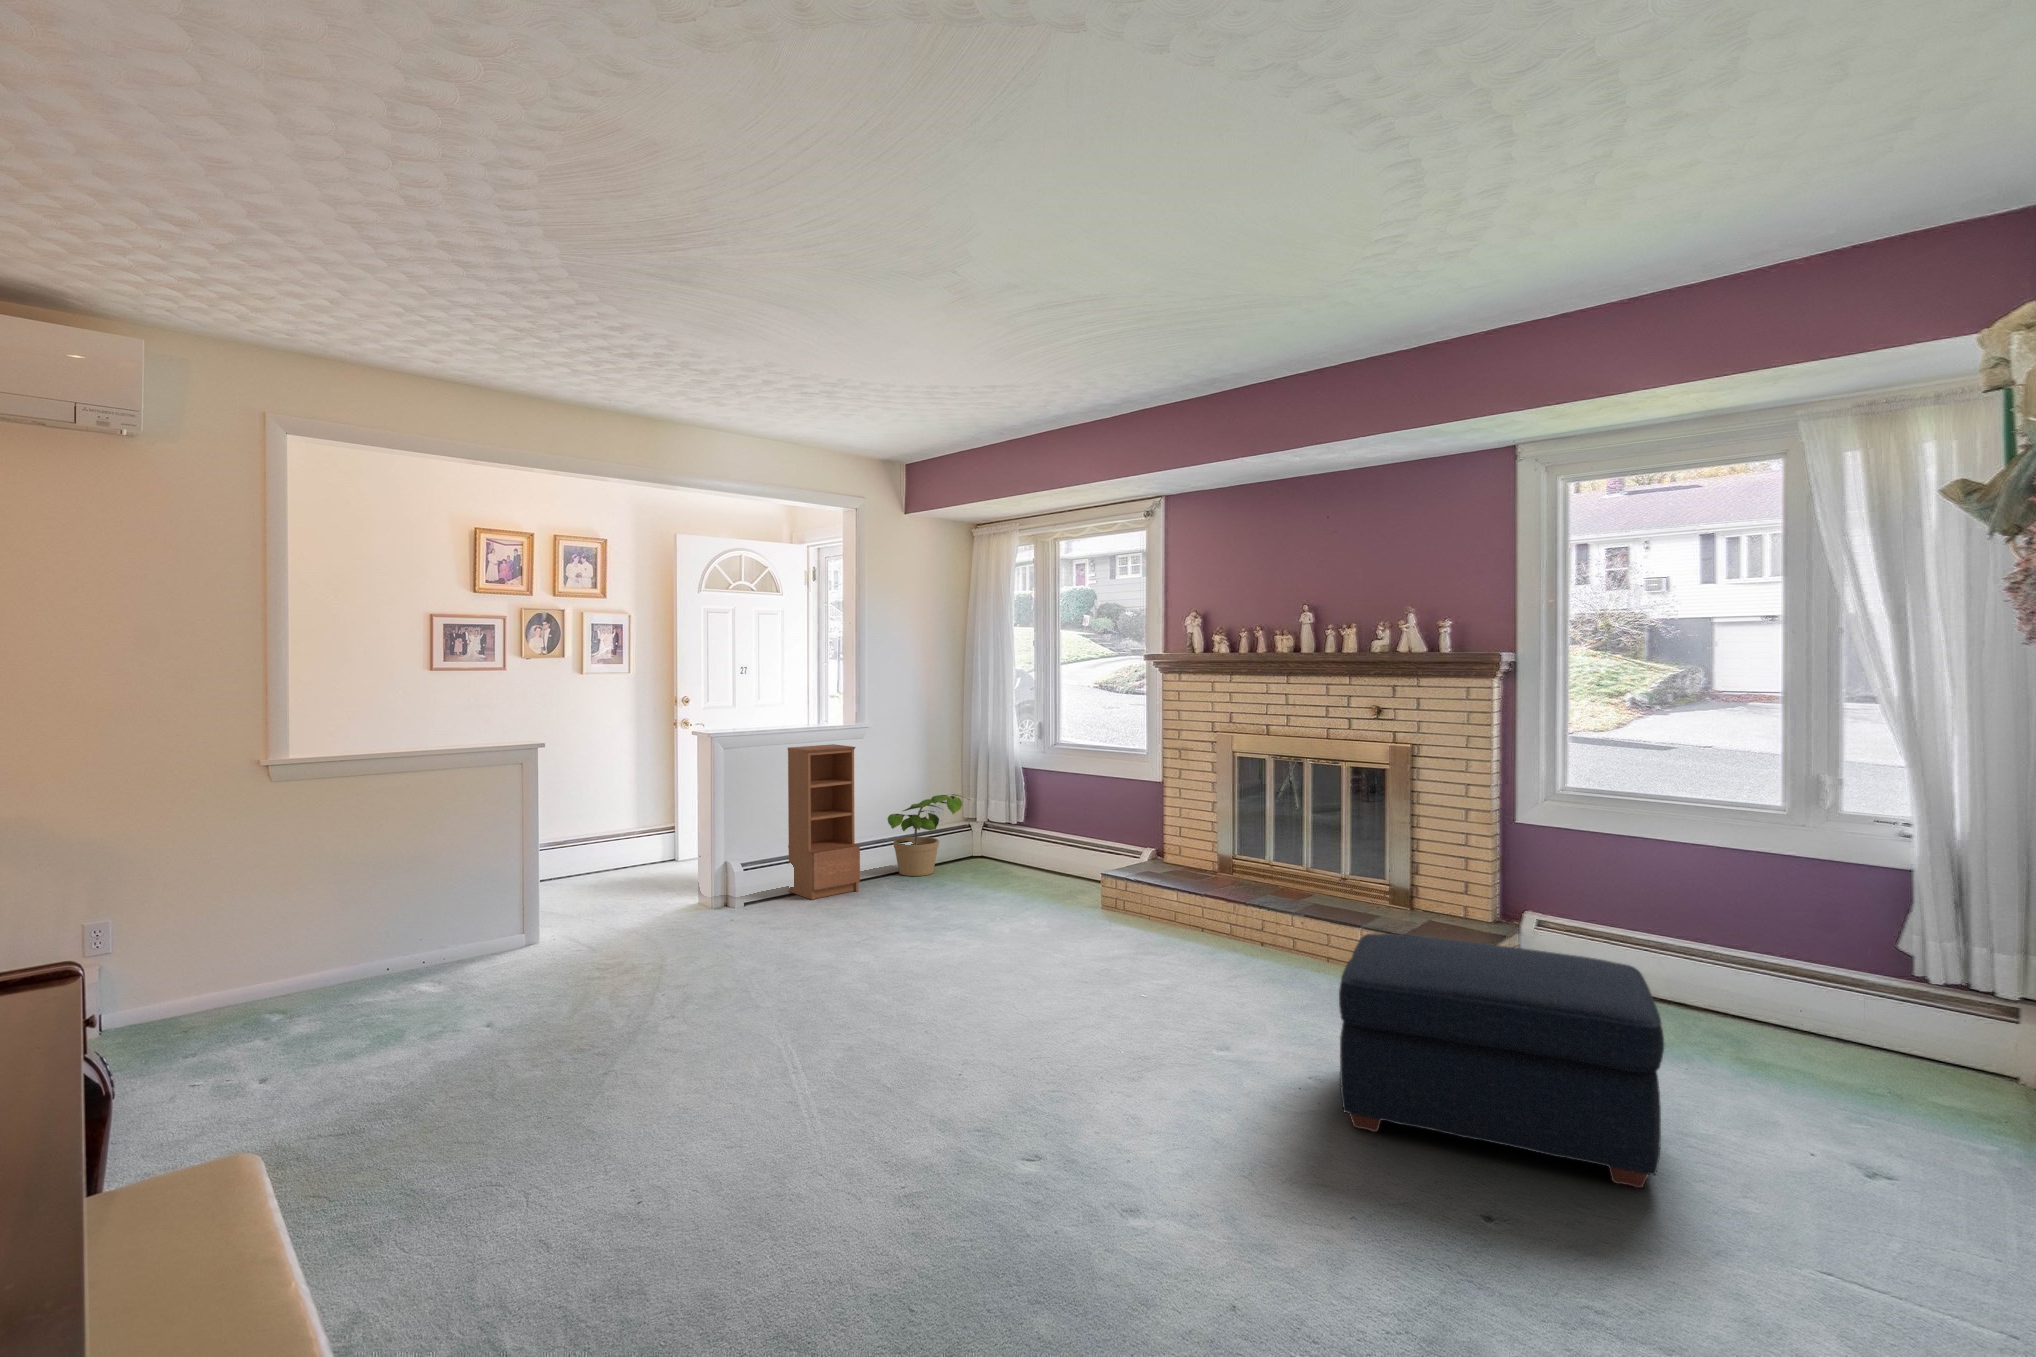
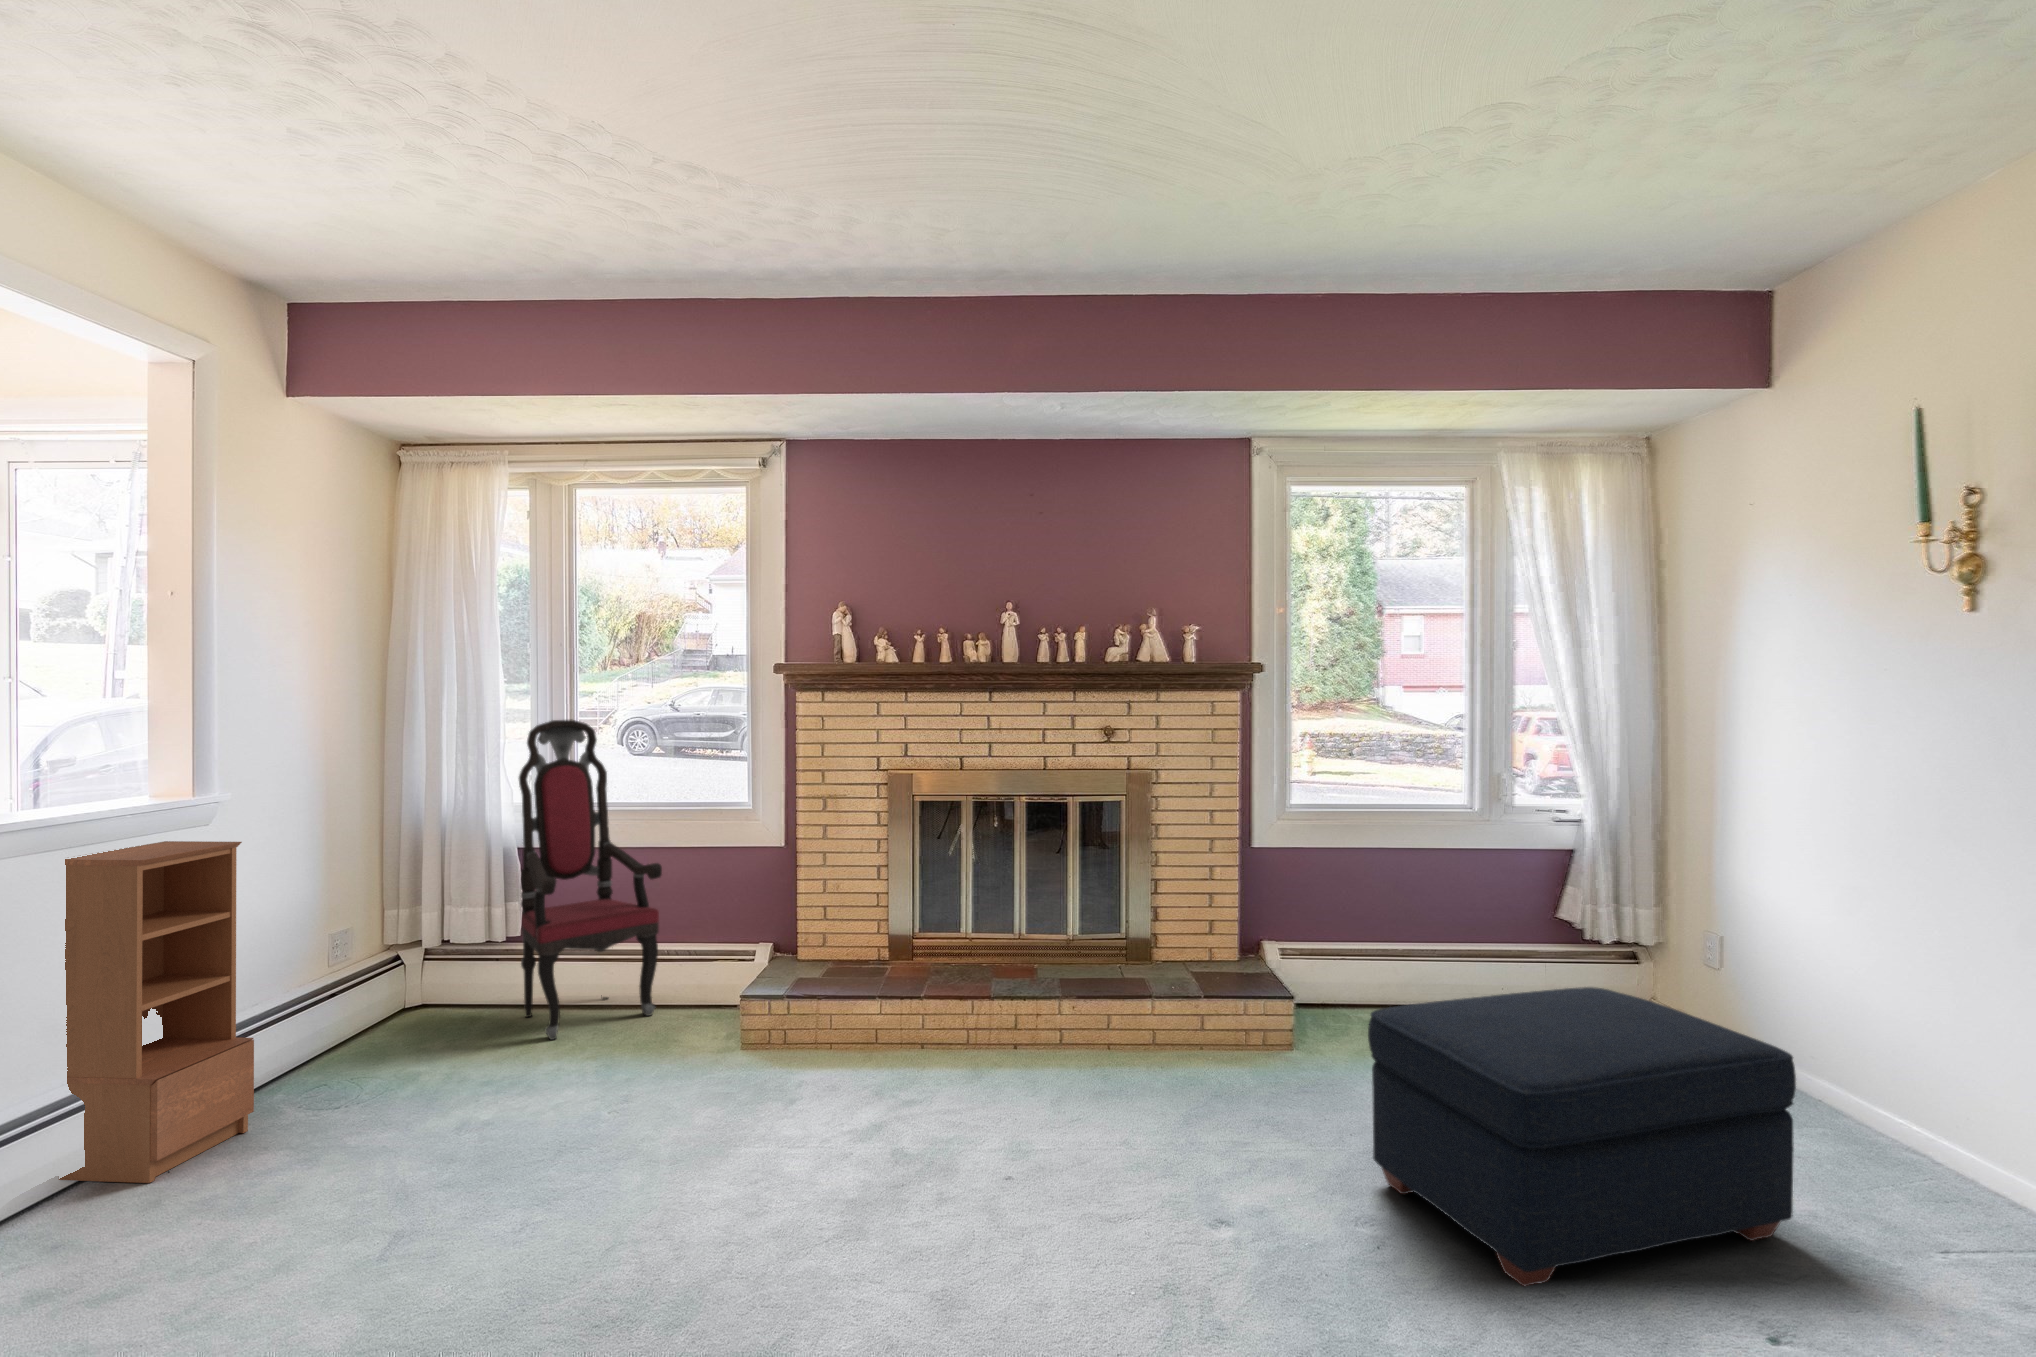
armchair: none [1006,690,1082,884] -> present [519,719,662,1040]
potted plant: present [888,794,970,876] -> none [285,906,466,1072]

